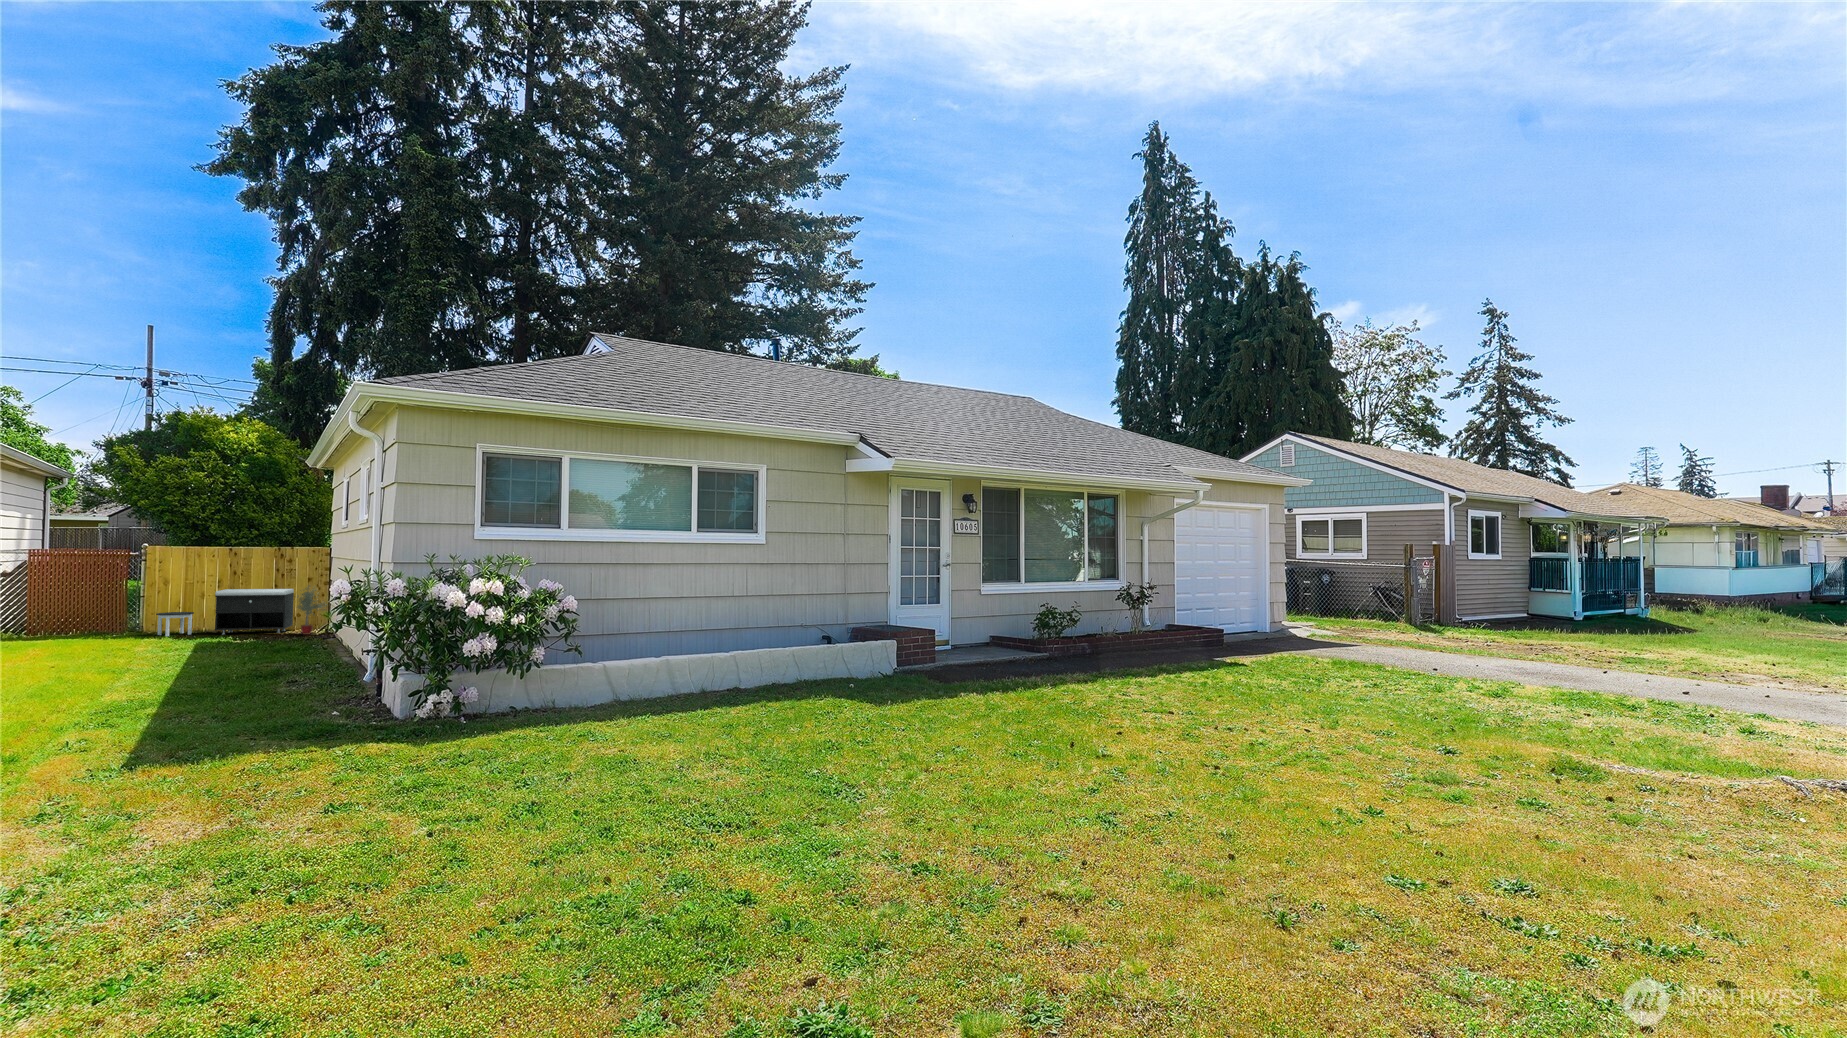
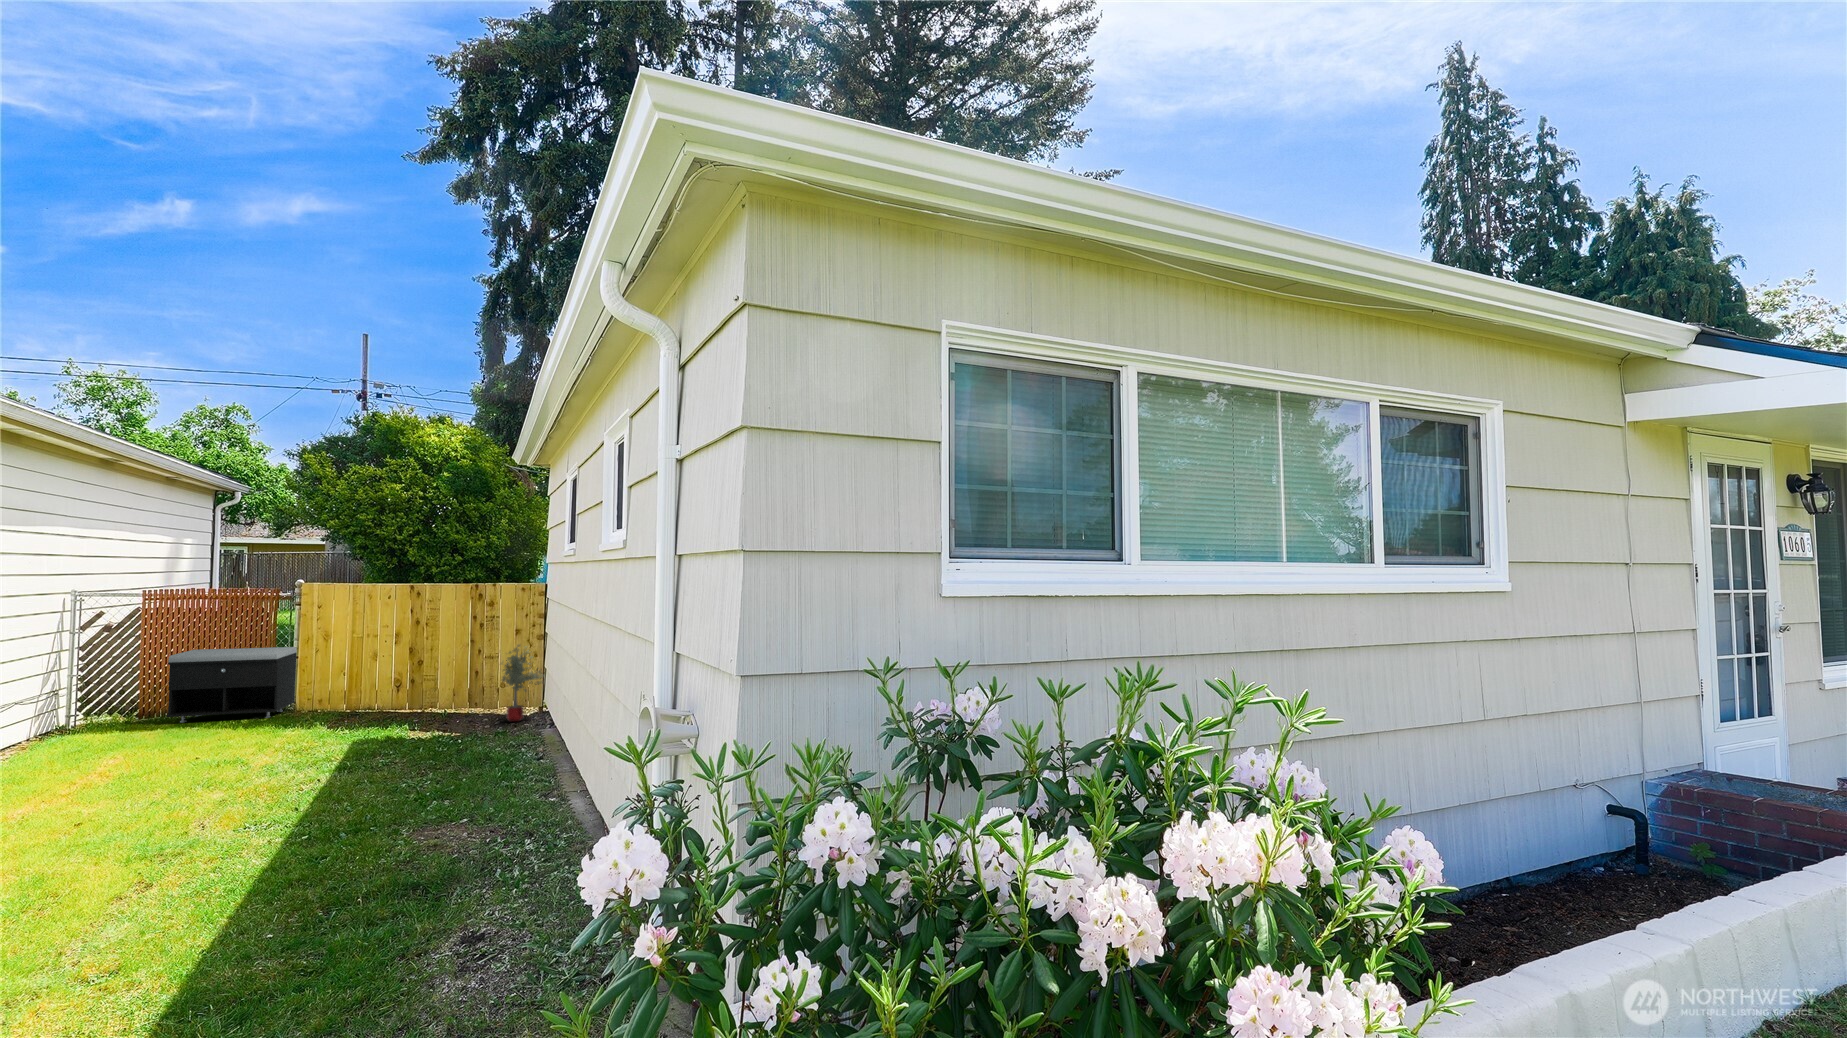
storage bench: present [215,589,294,635] -> present [167,647,297,723]
round table: present [156,612,194,636] -> none [310,681,363,722]

